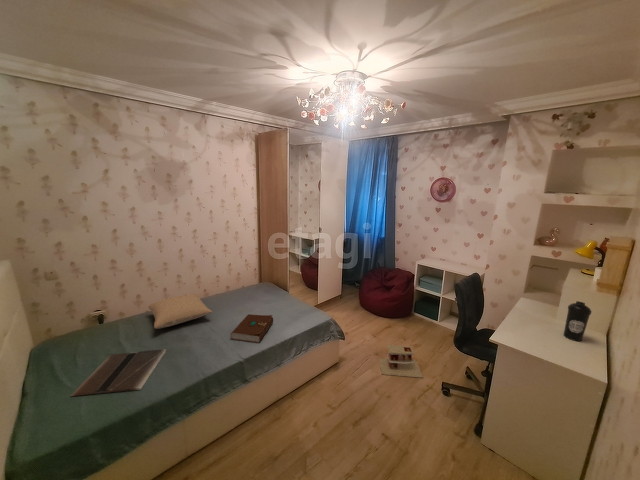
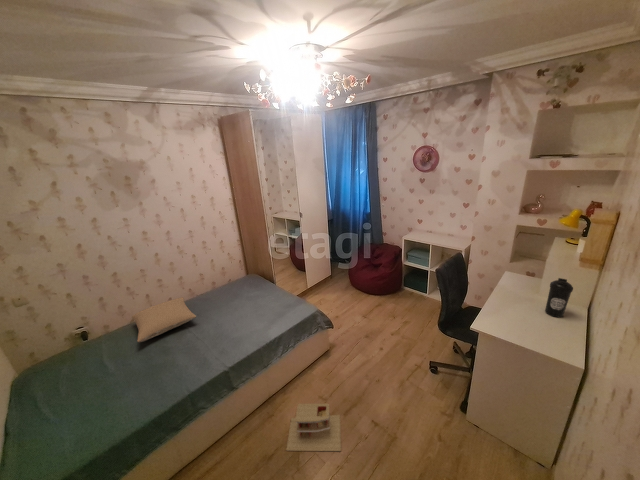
book: present [231,314,273,343] -> none [216,313,259,345]
toy house: present [379,345,423,378] -> present [286,404,341,451]
laptop: present [71,349,166,396] -> none [56,363,152,428]

